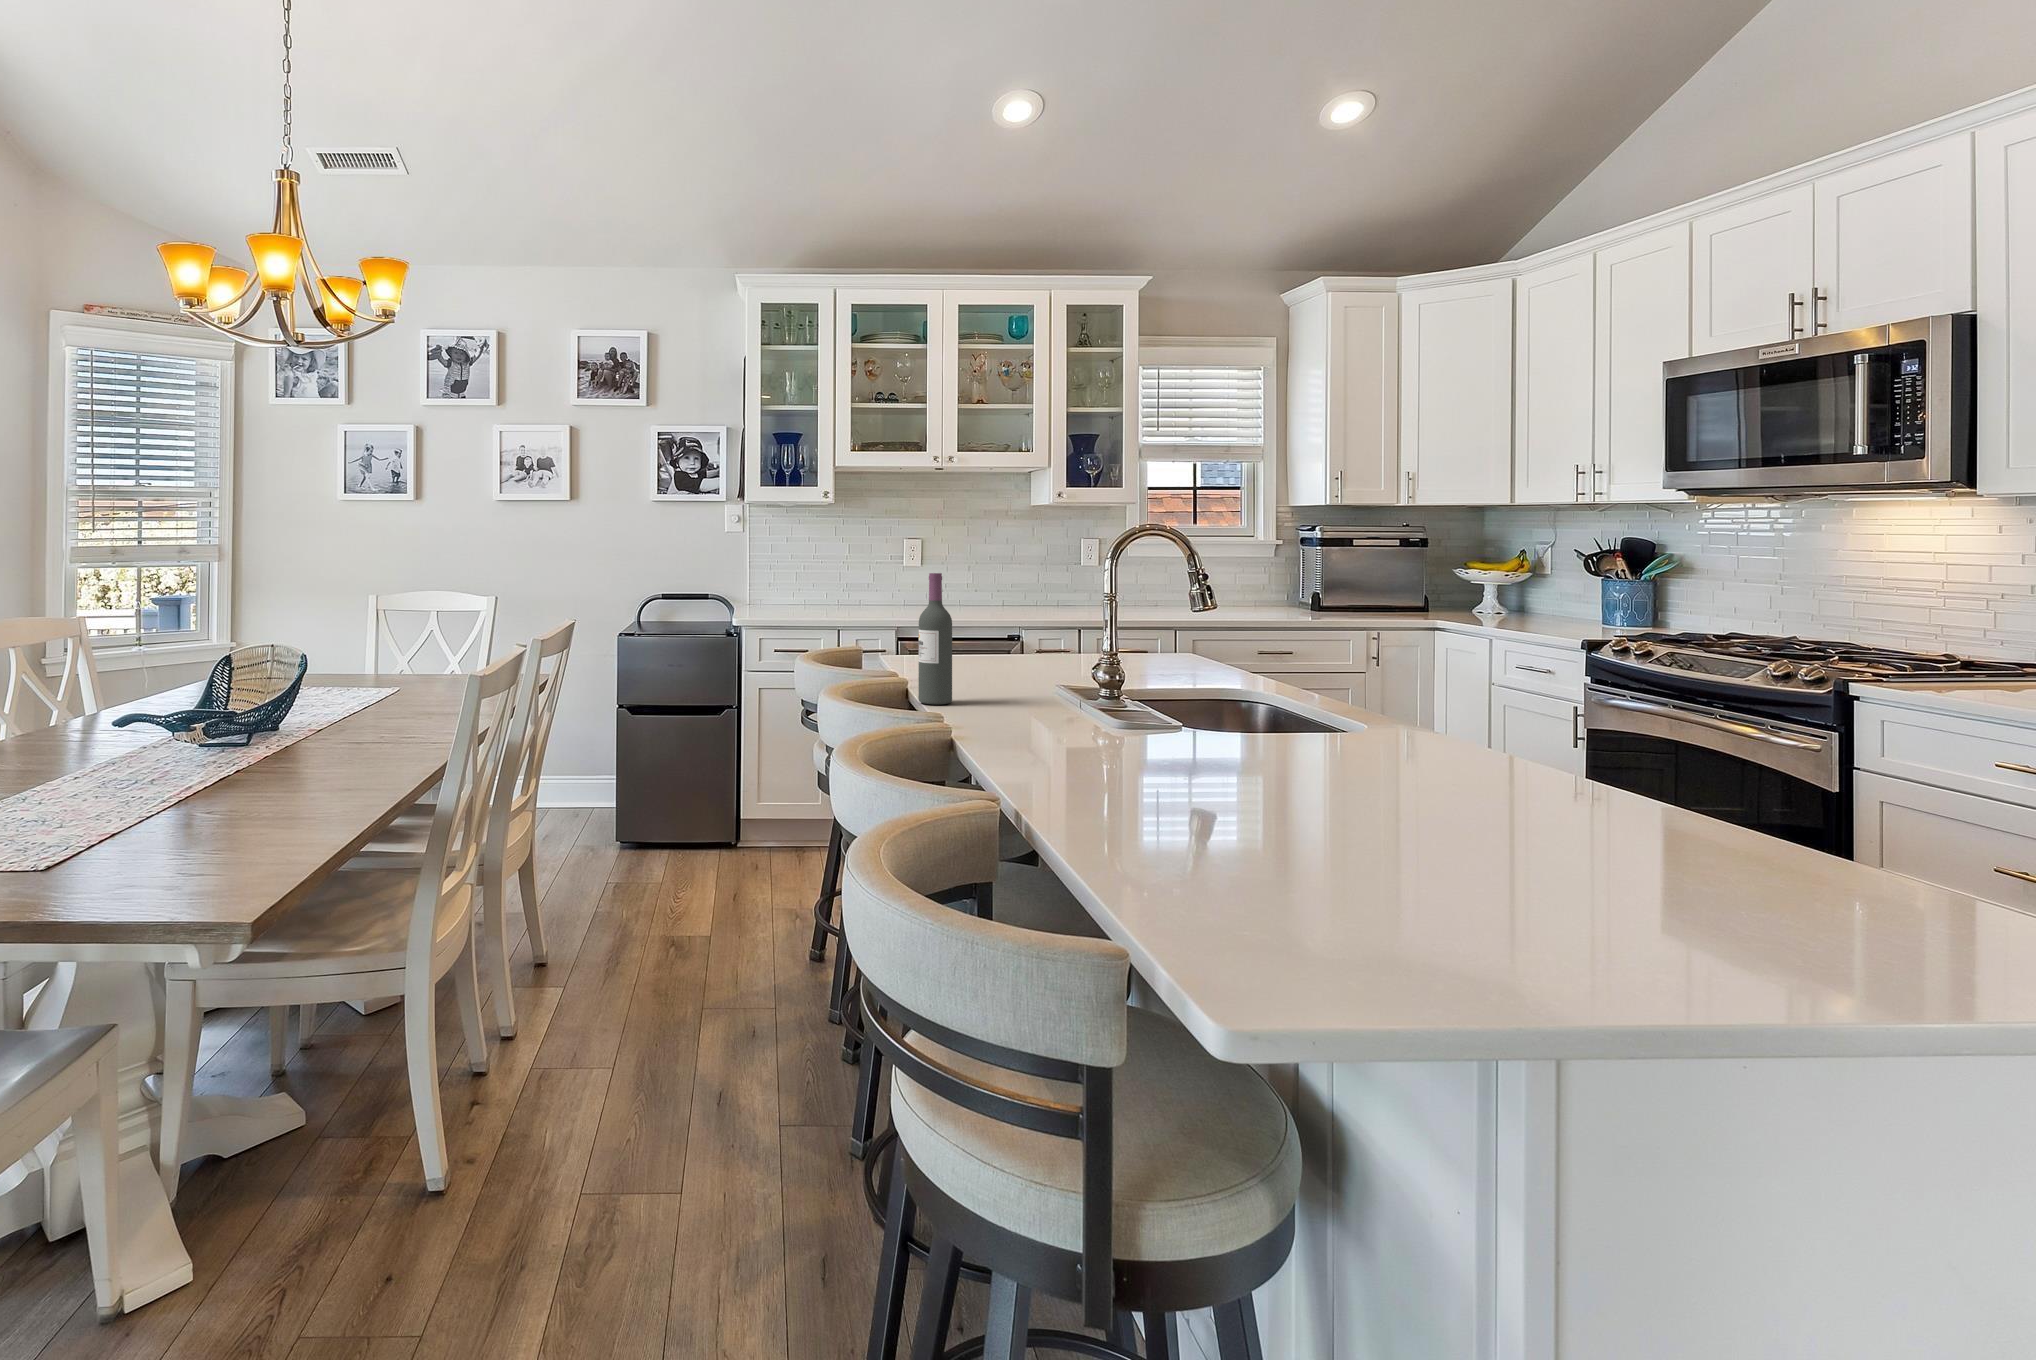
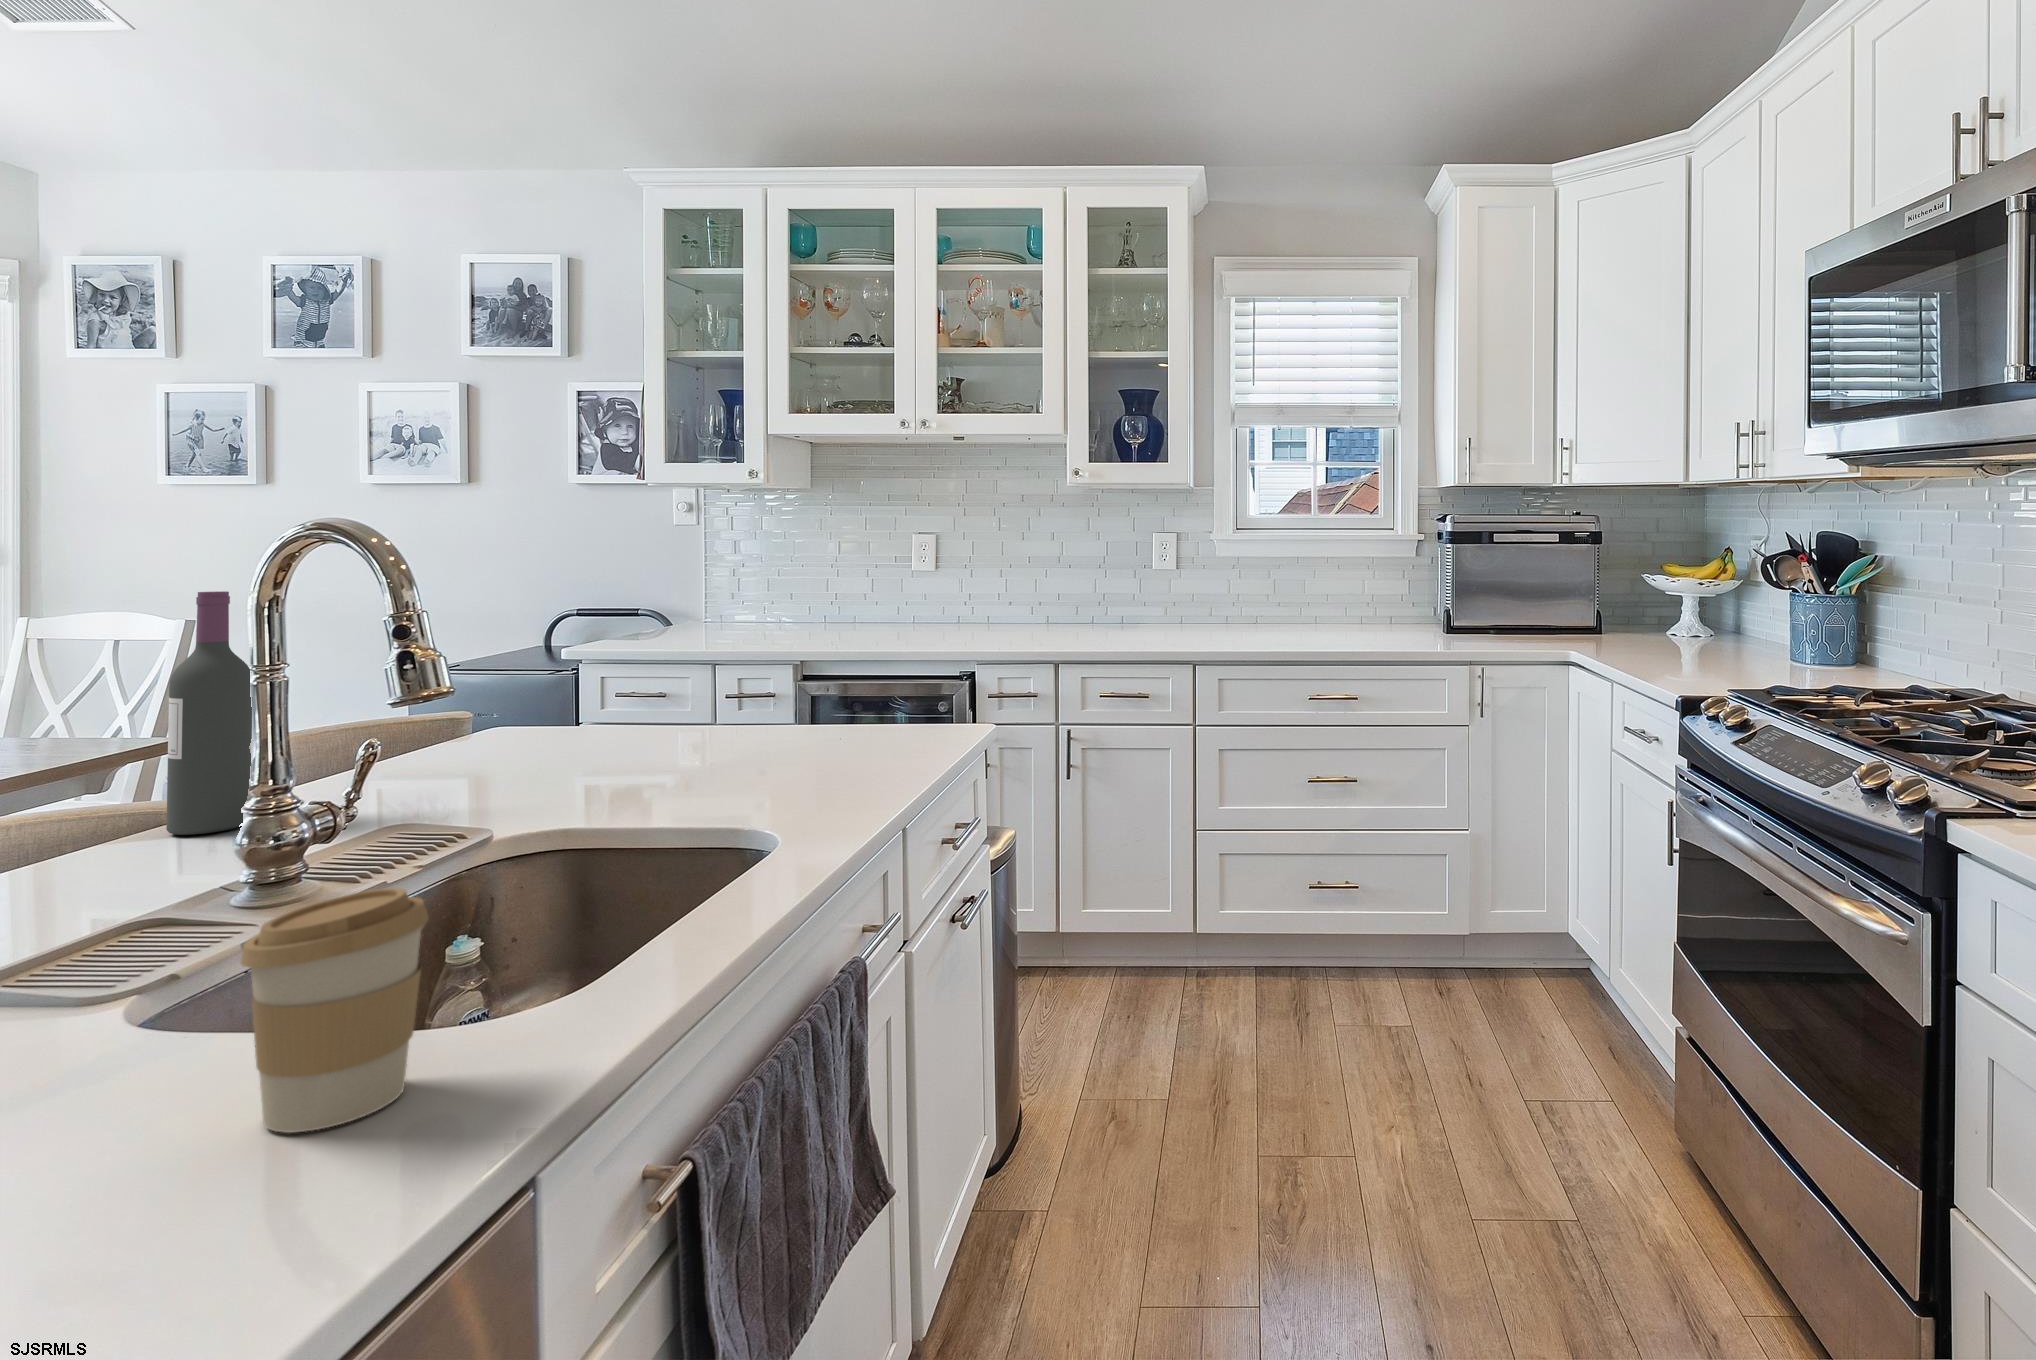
coffee cup: none [1395,682,1459,764] -> present [240,888,429,1133]

